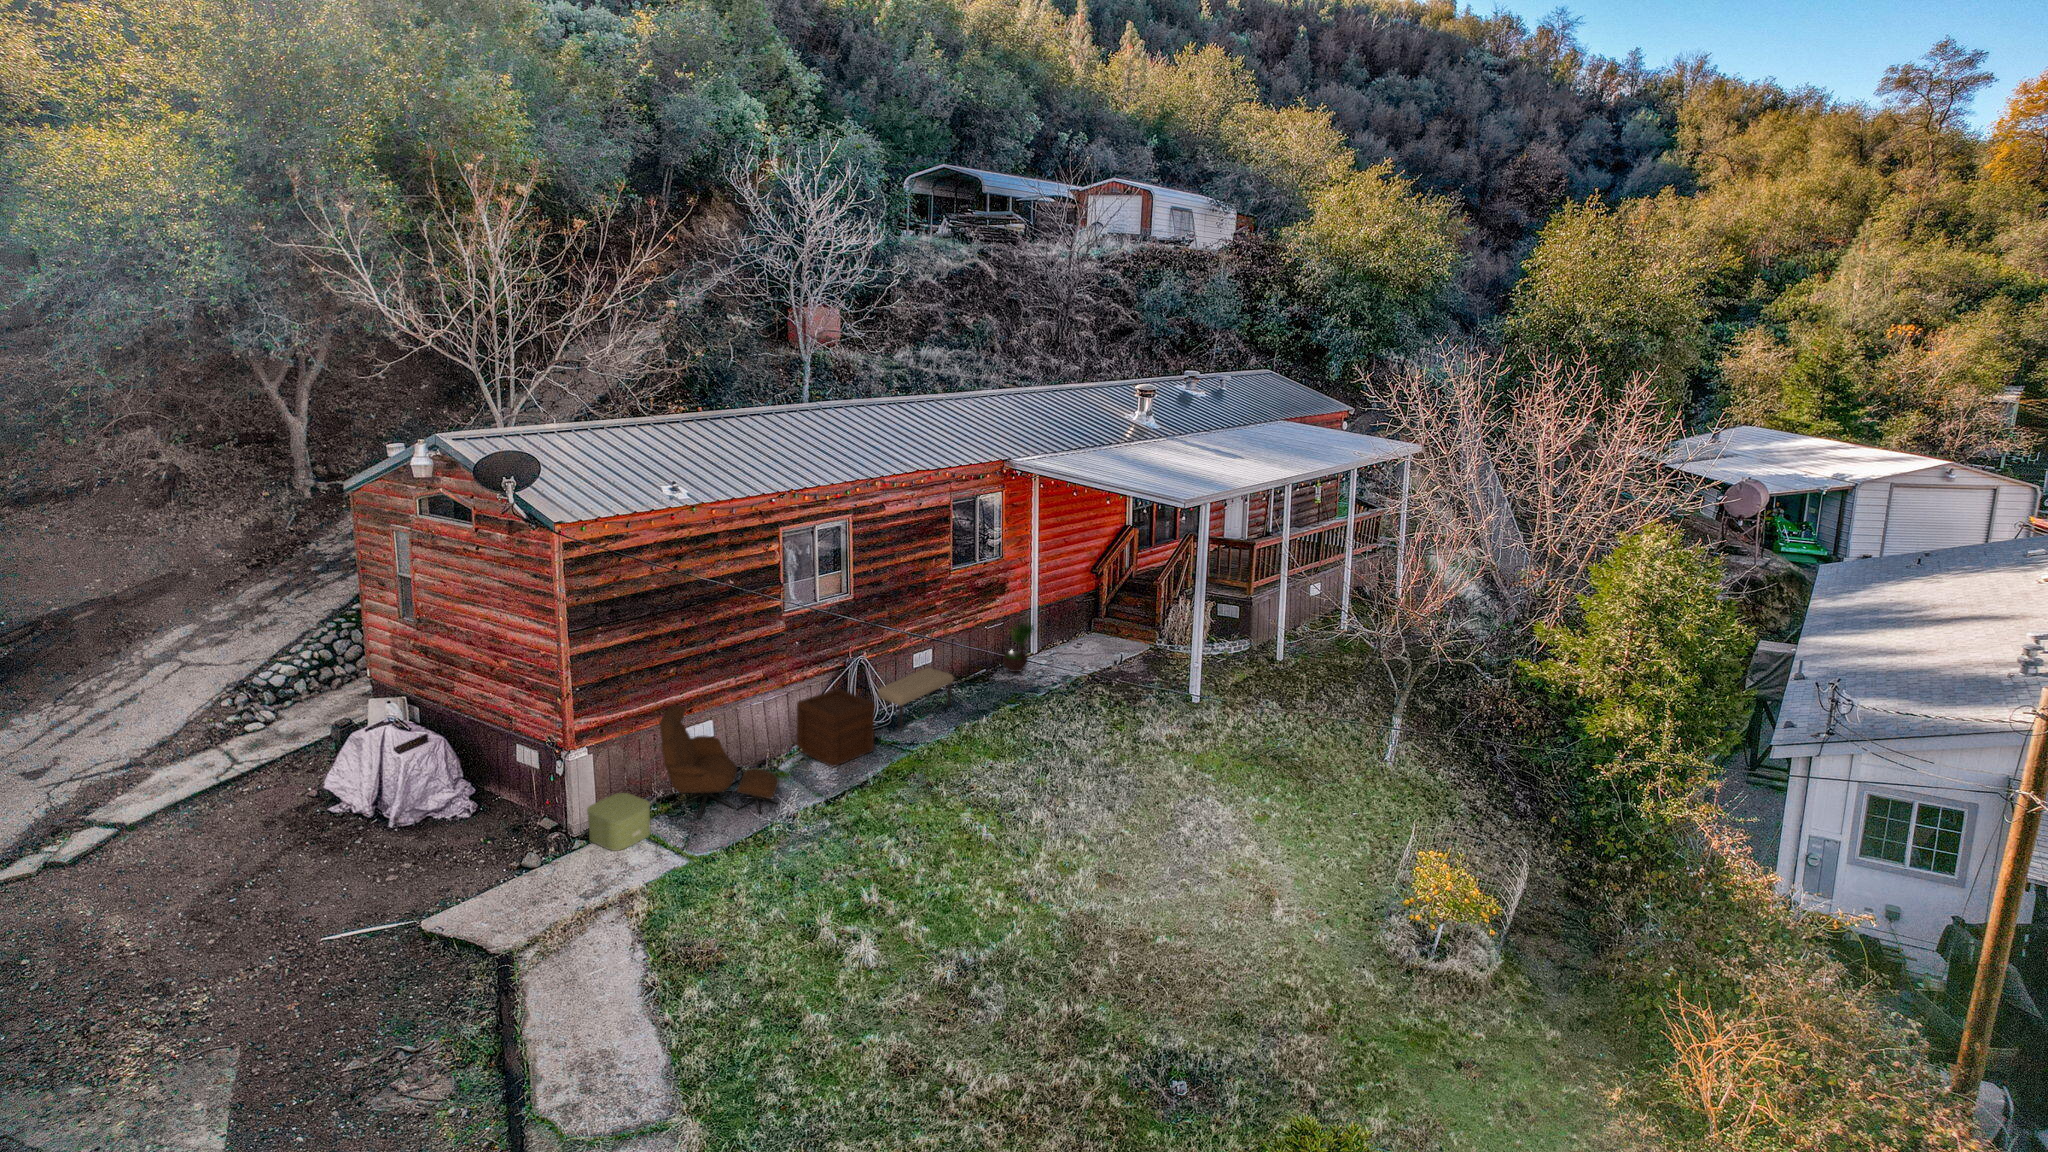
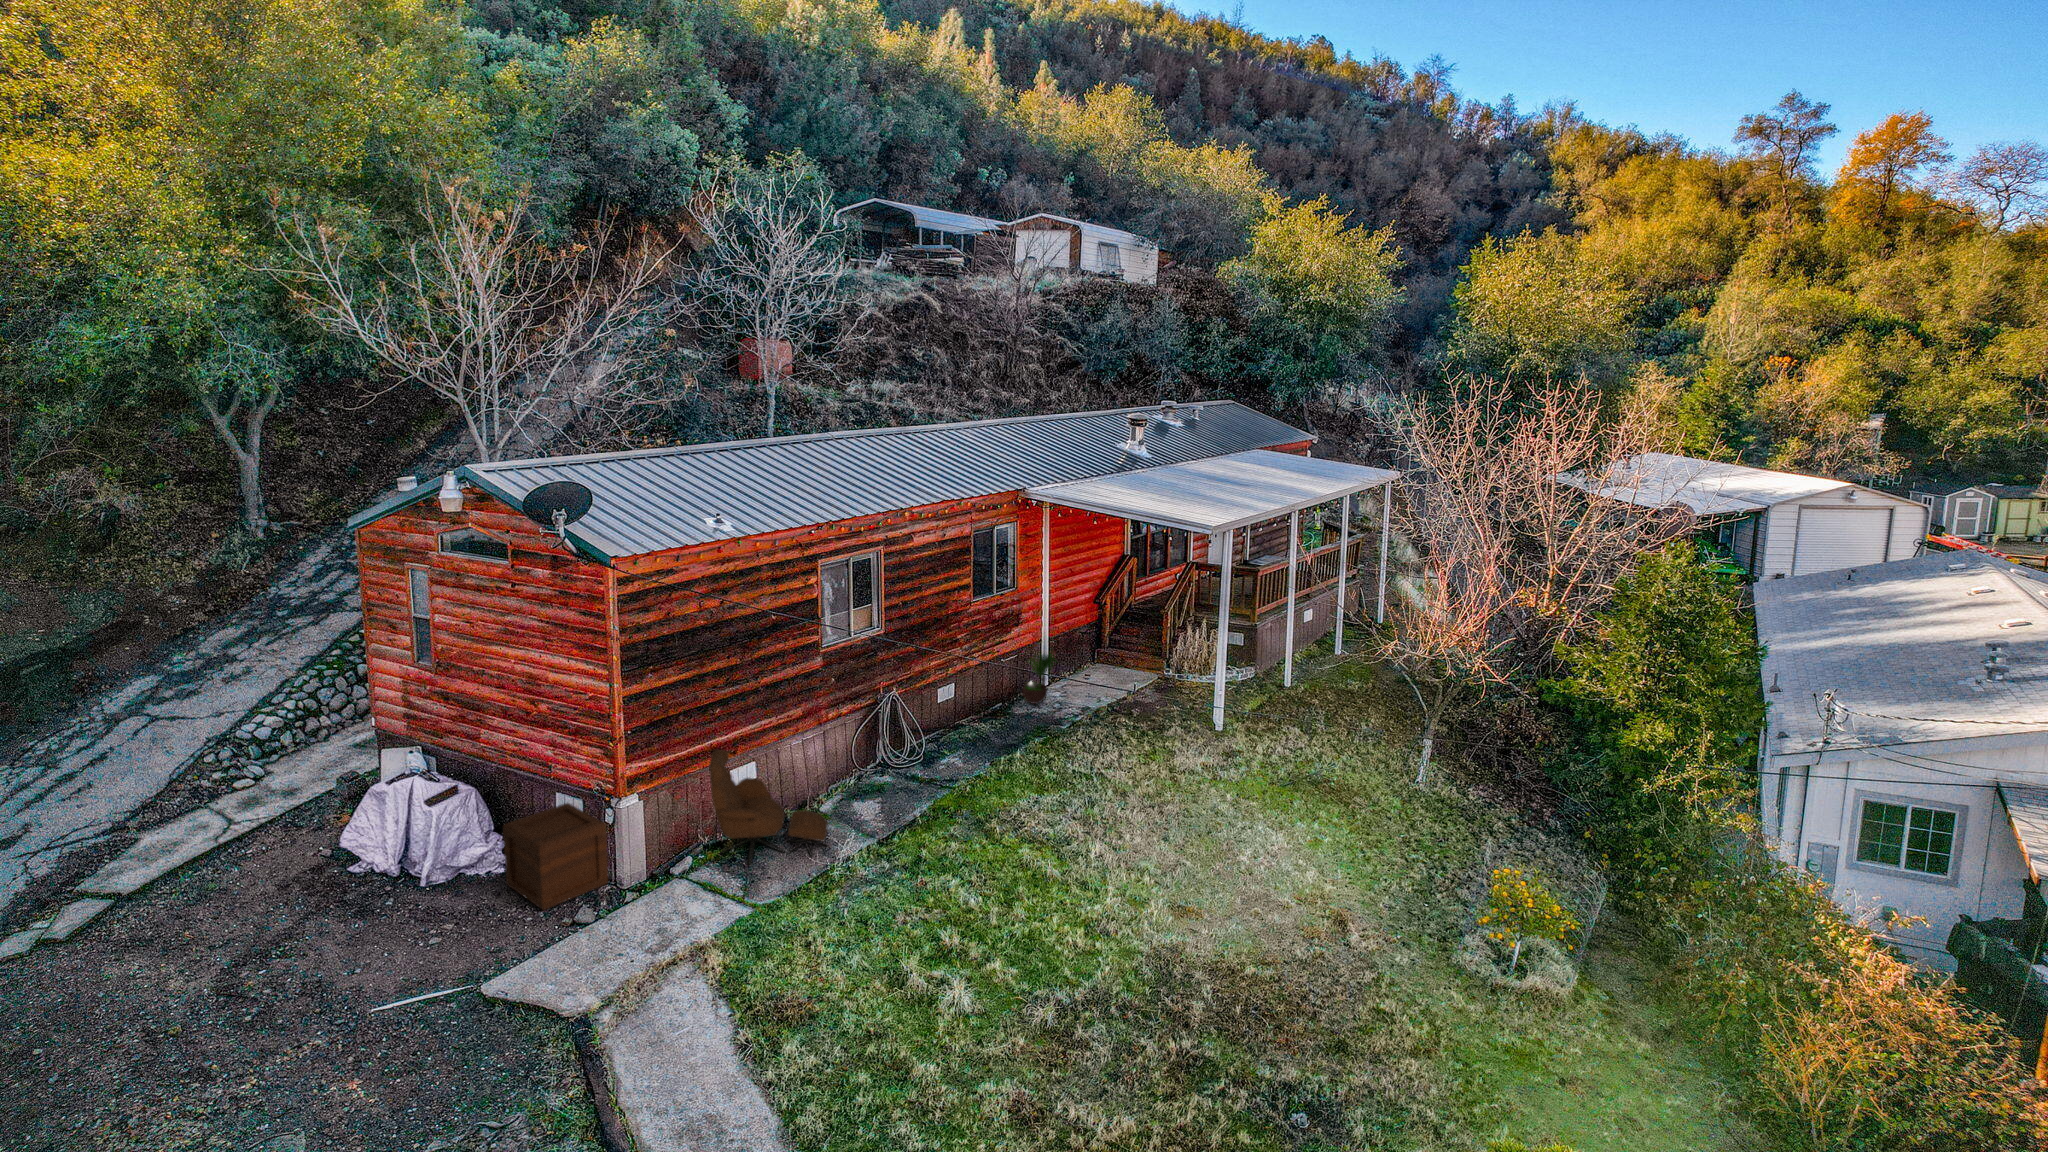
bench: present [878,668,954,730] -> none [907,701,982,767]
wooden crate: present [797,688,875,767] -> present [503,803,608,910]
storage box: present [587,793,651,851] -> none [637,840,703,902]

